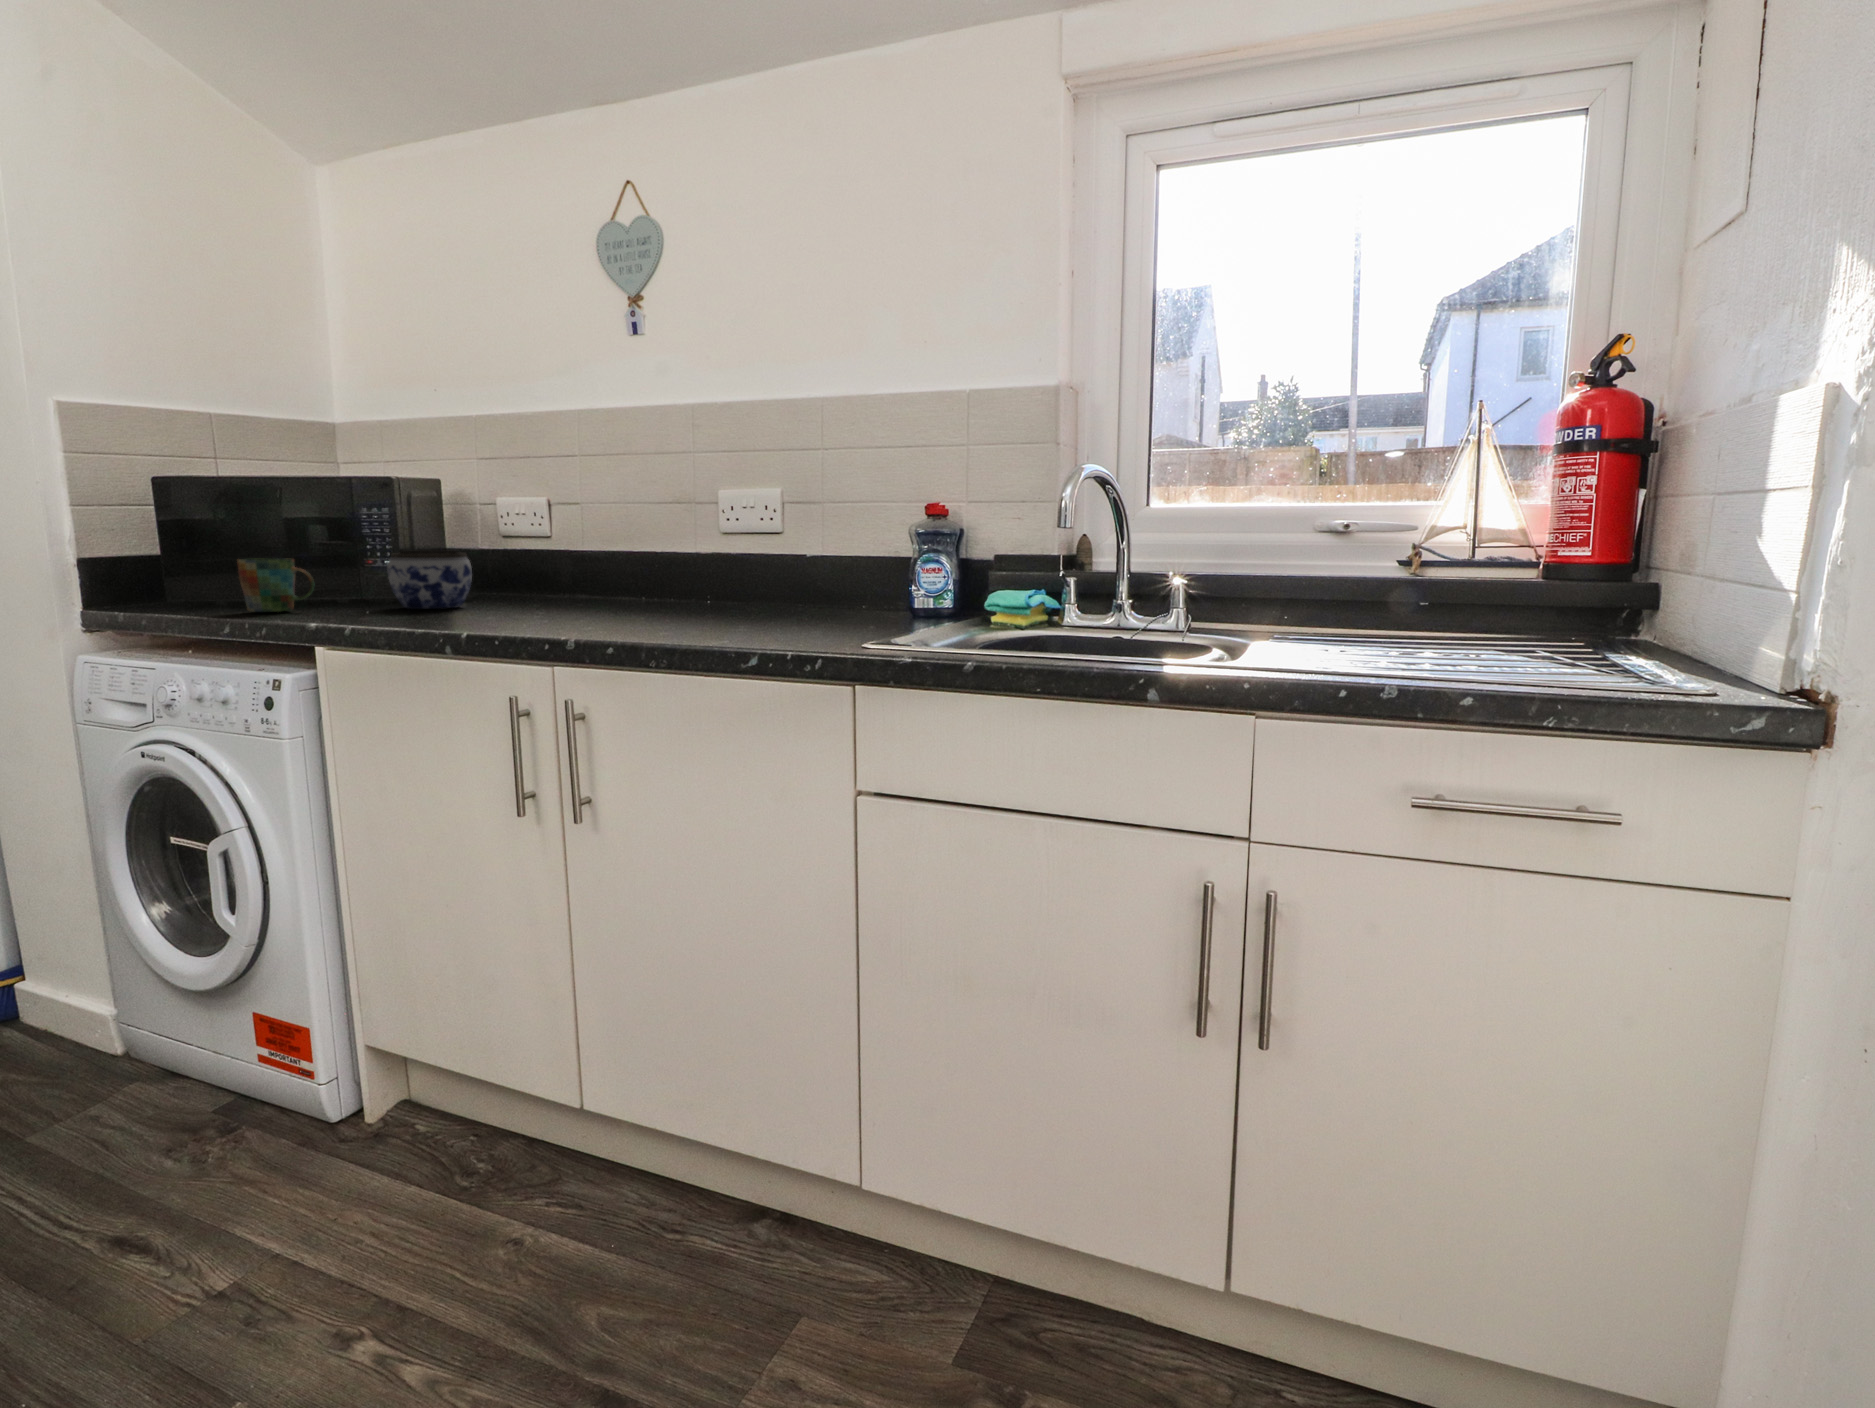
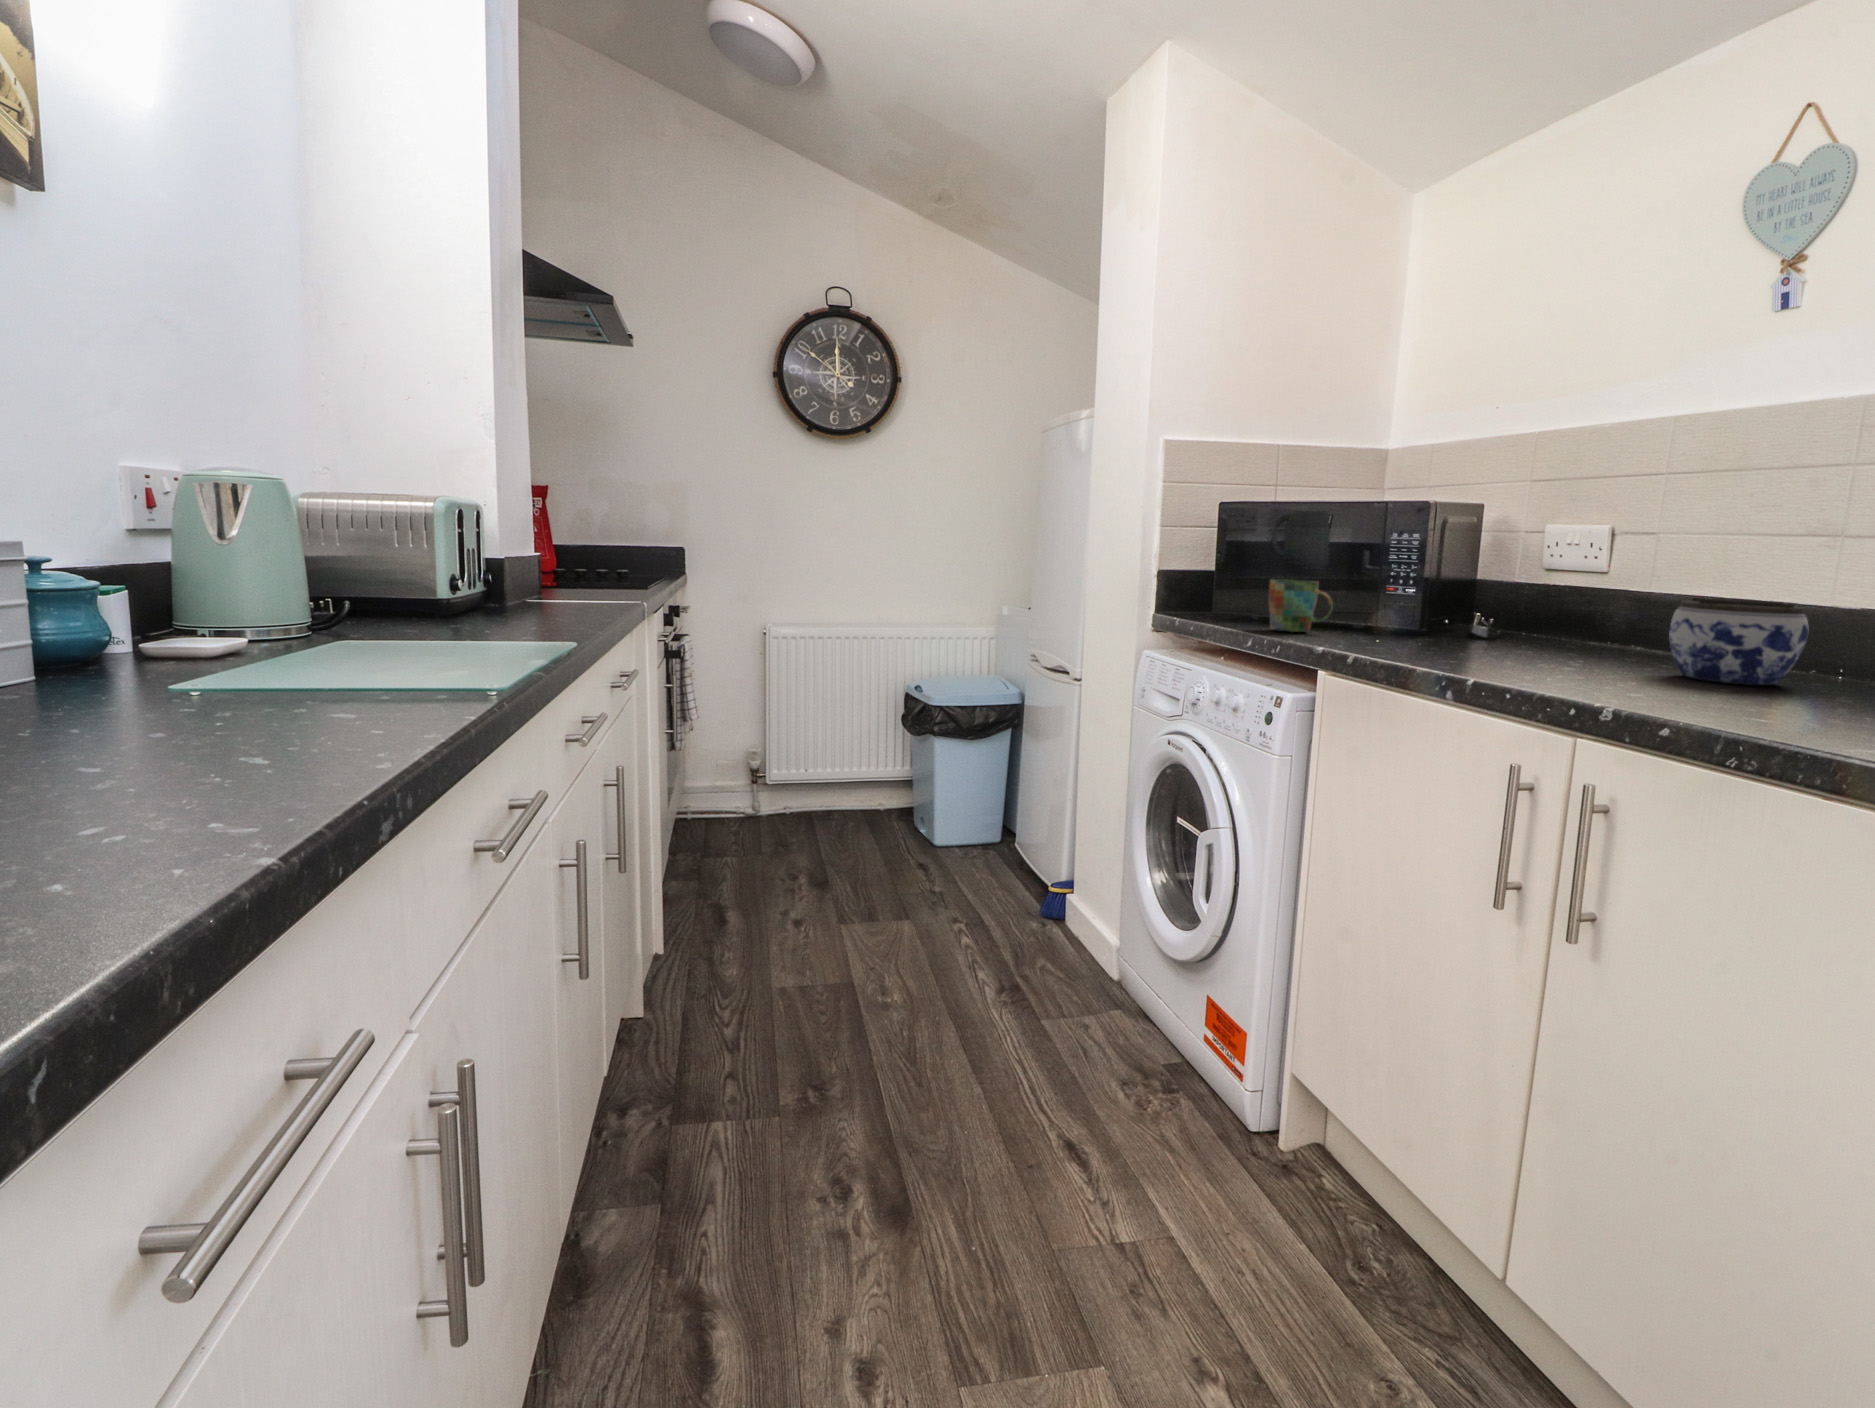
jar: present [387,551,472,609] -> present [1669,598,1808,685]

